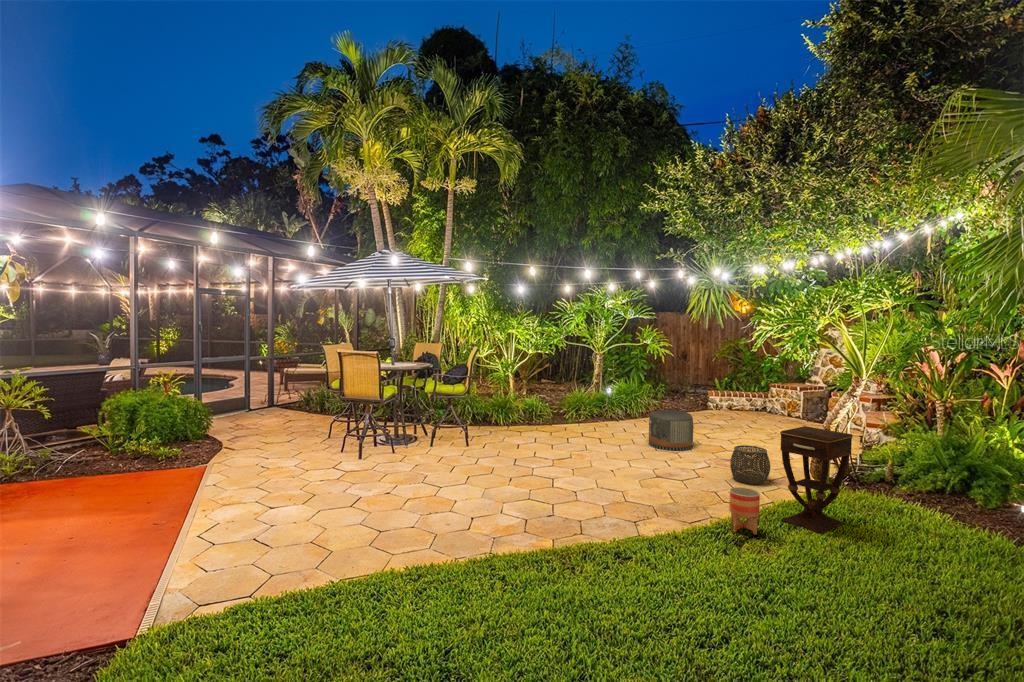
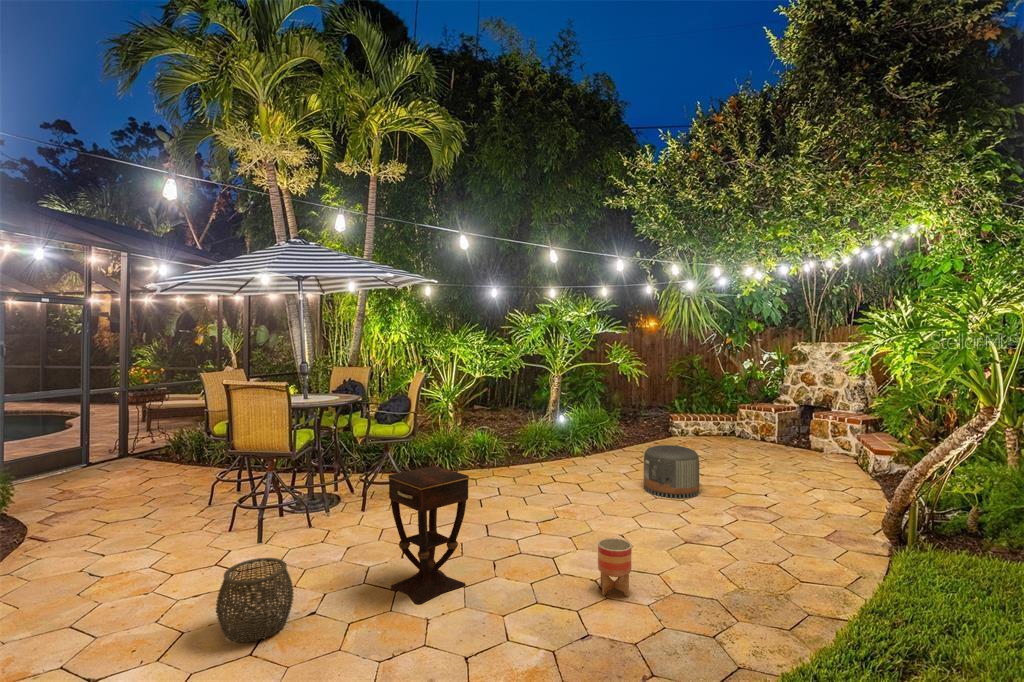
side table: present [780,426,853,534] -> present [388,466,469,604]
woven basket: present [730,445,771,484] -> present [216,558,294,643]
planter: present [729,487,760,535] -> present [598,538,632,597]

